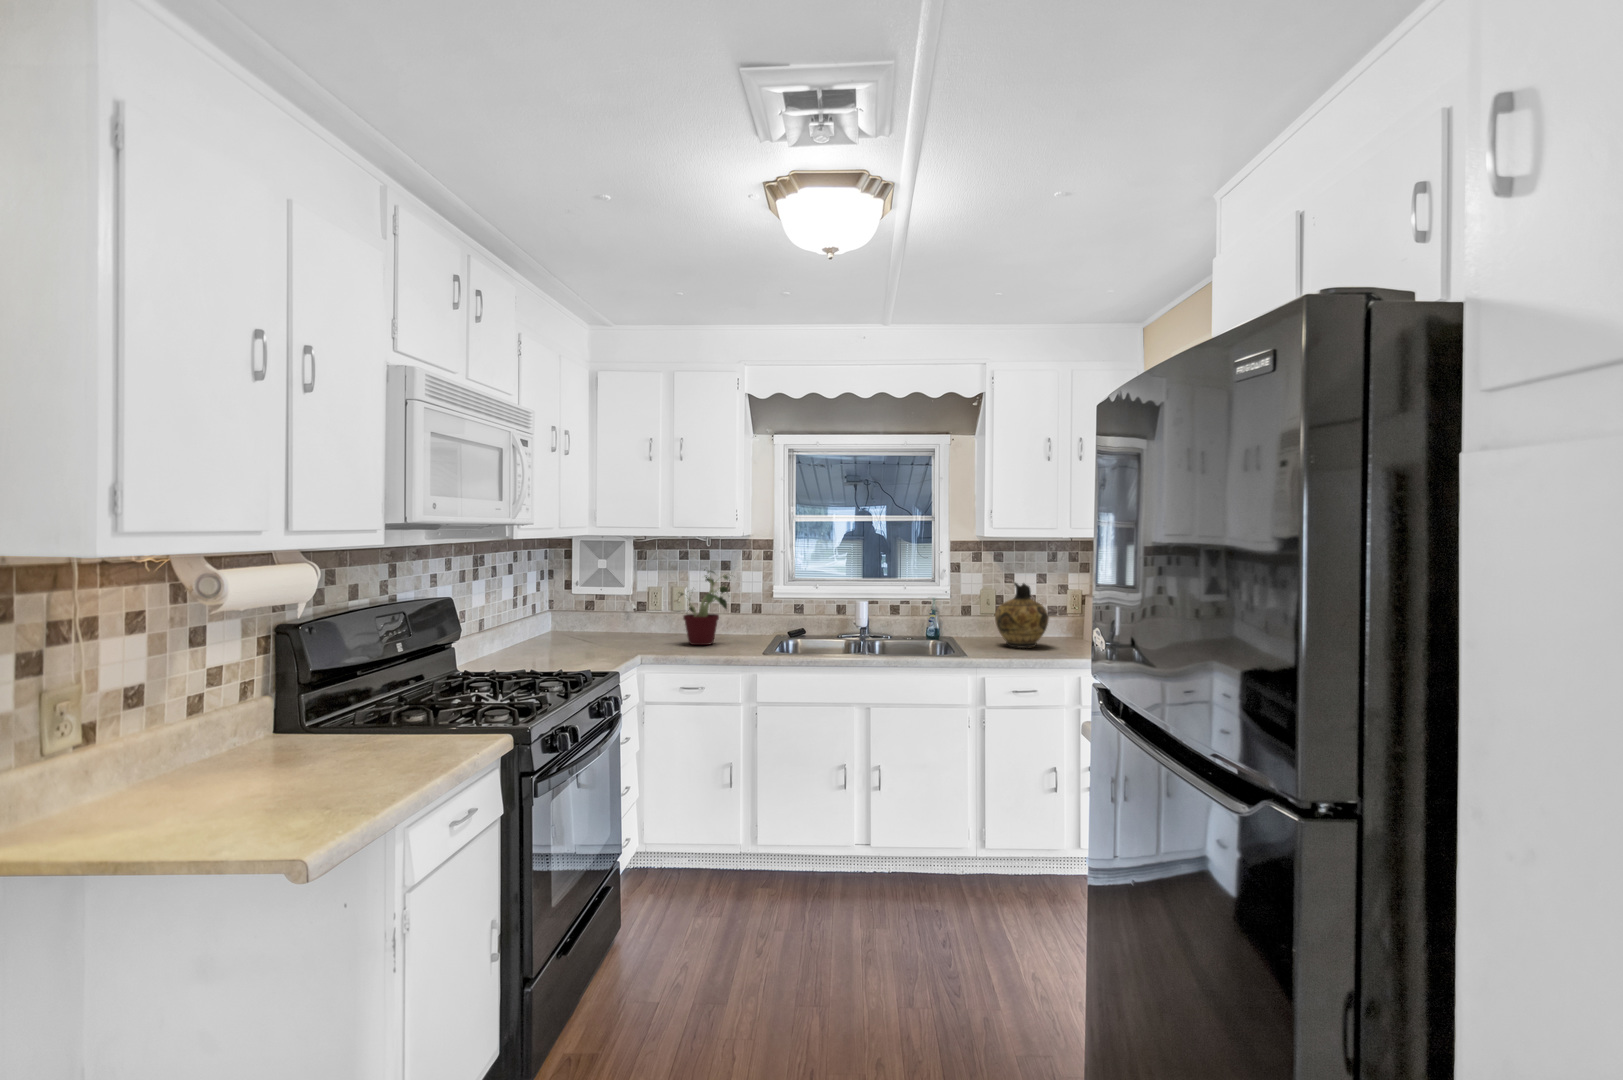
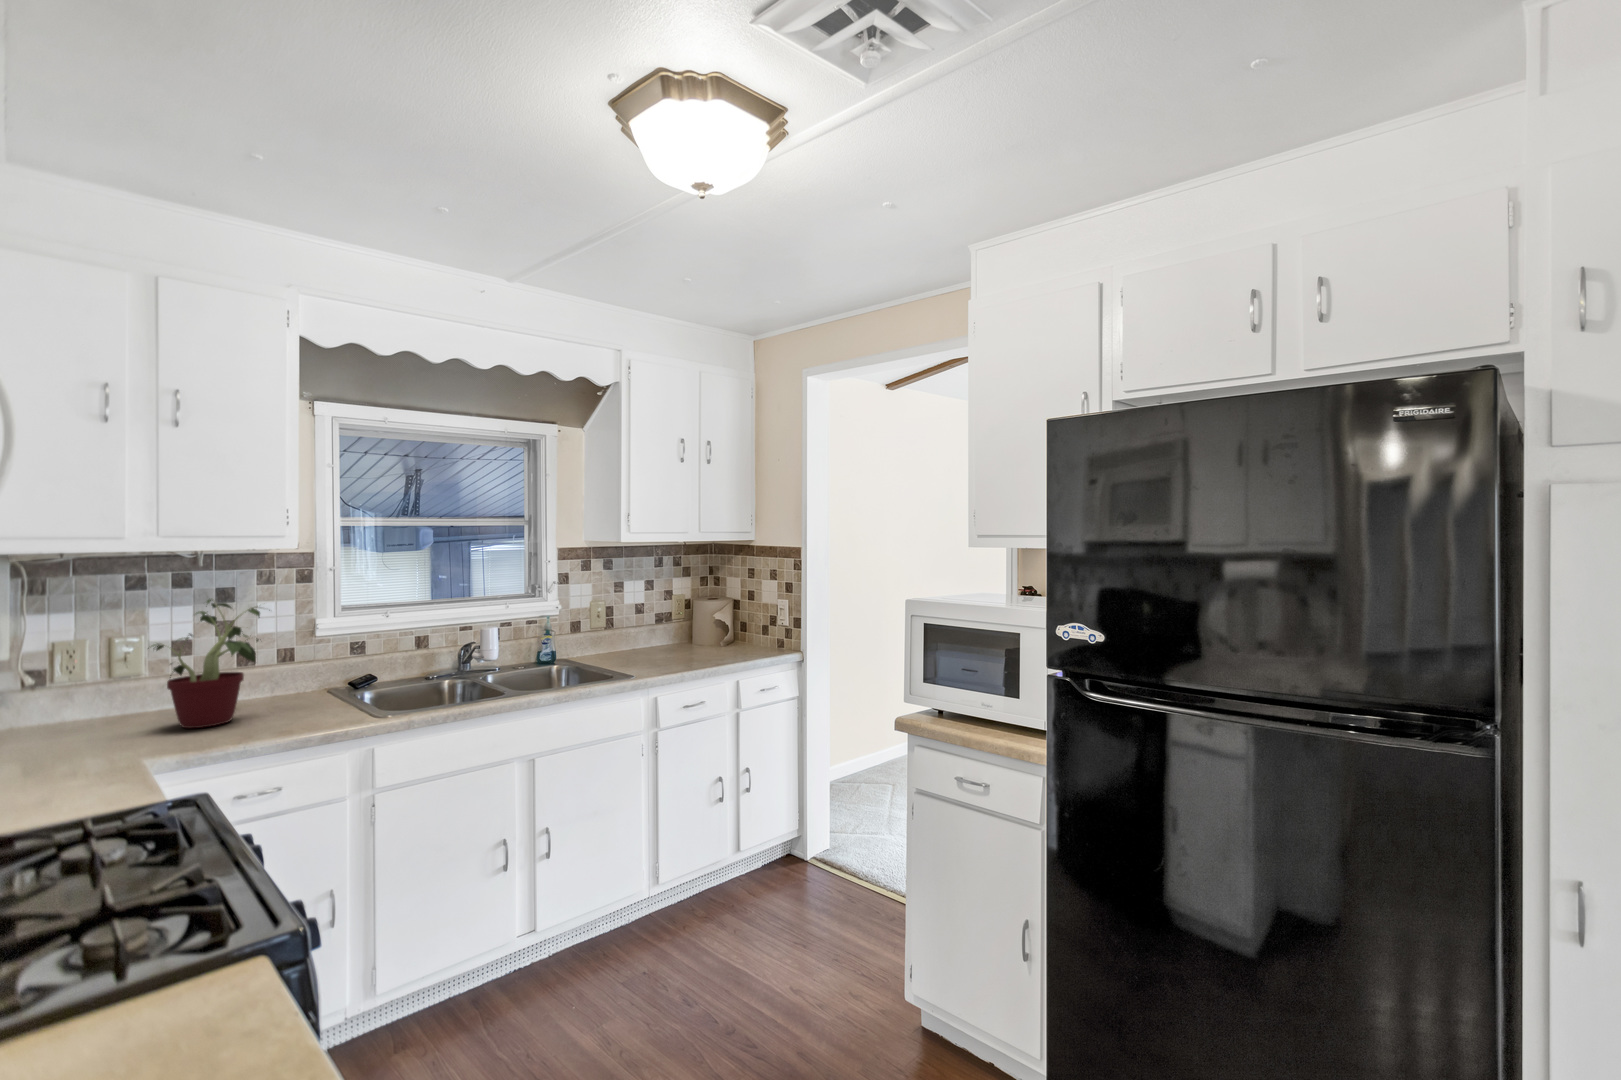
ceramic jug: present [995,583,1049,648] -> none [617,590,673,658]

